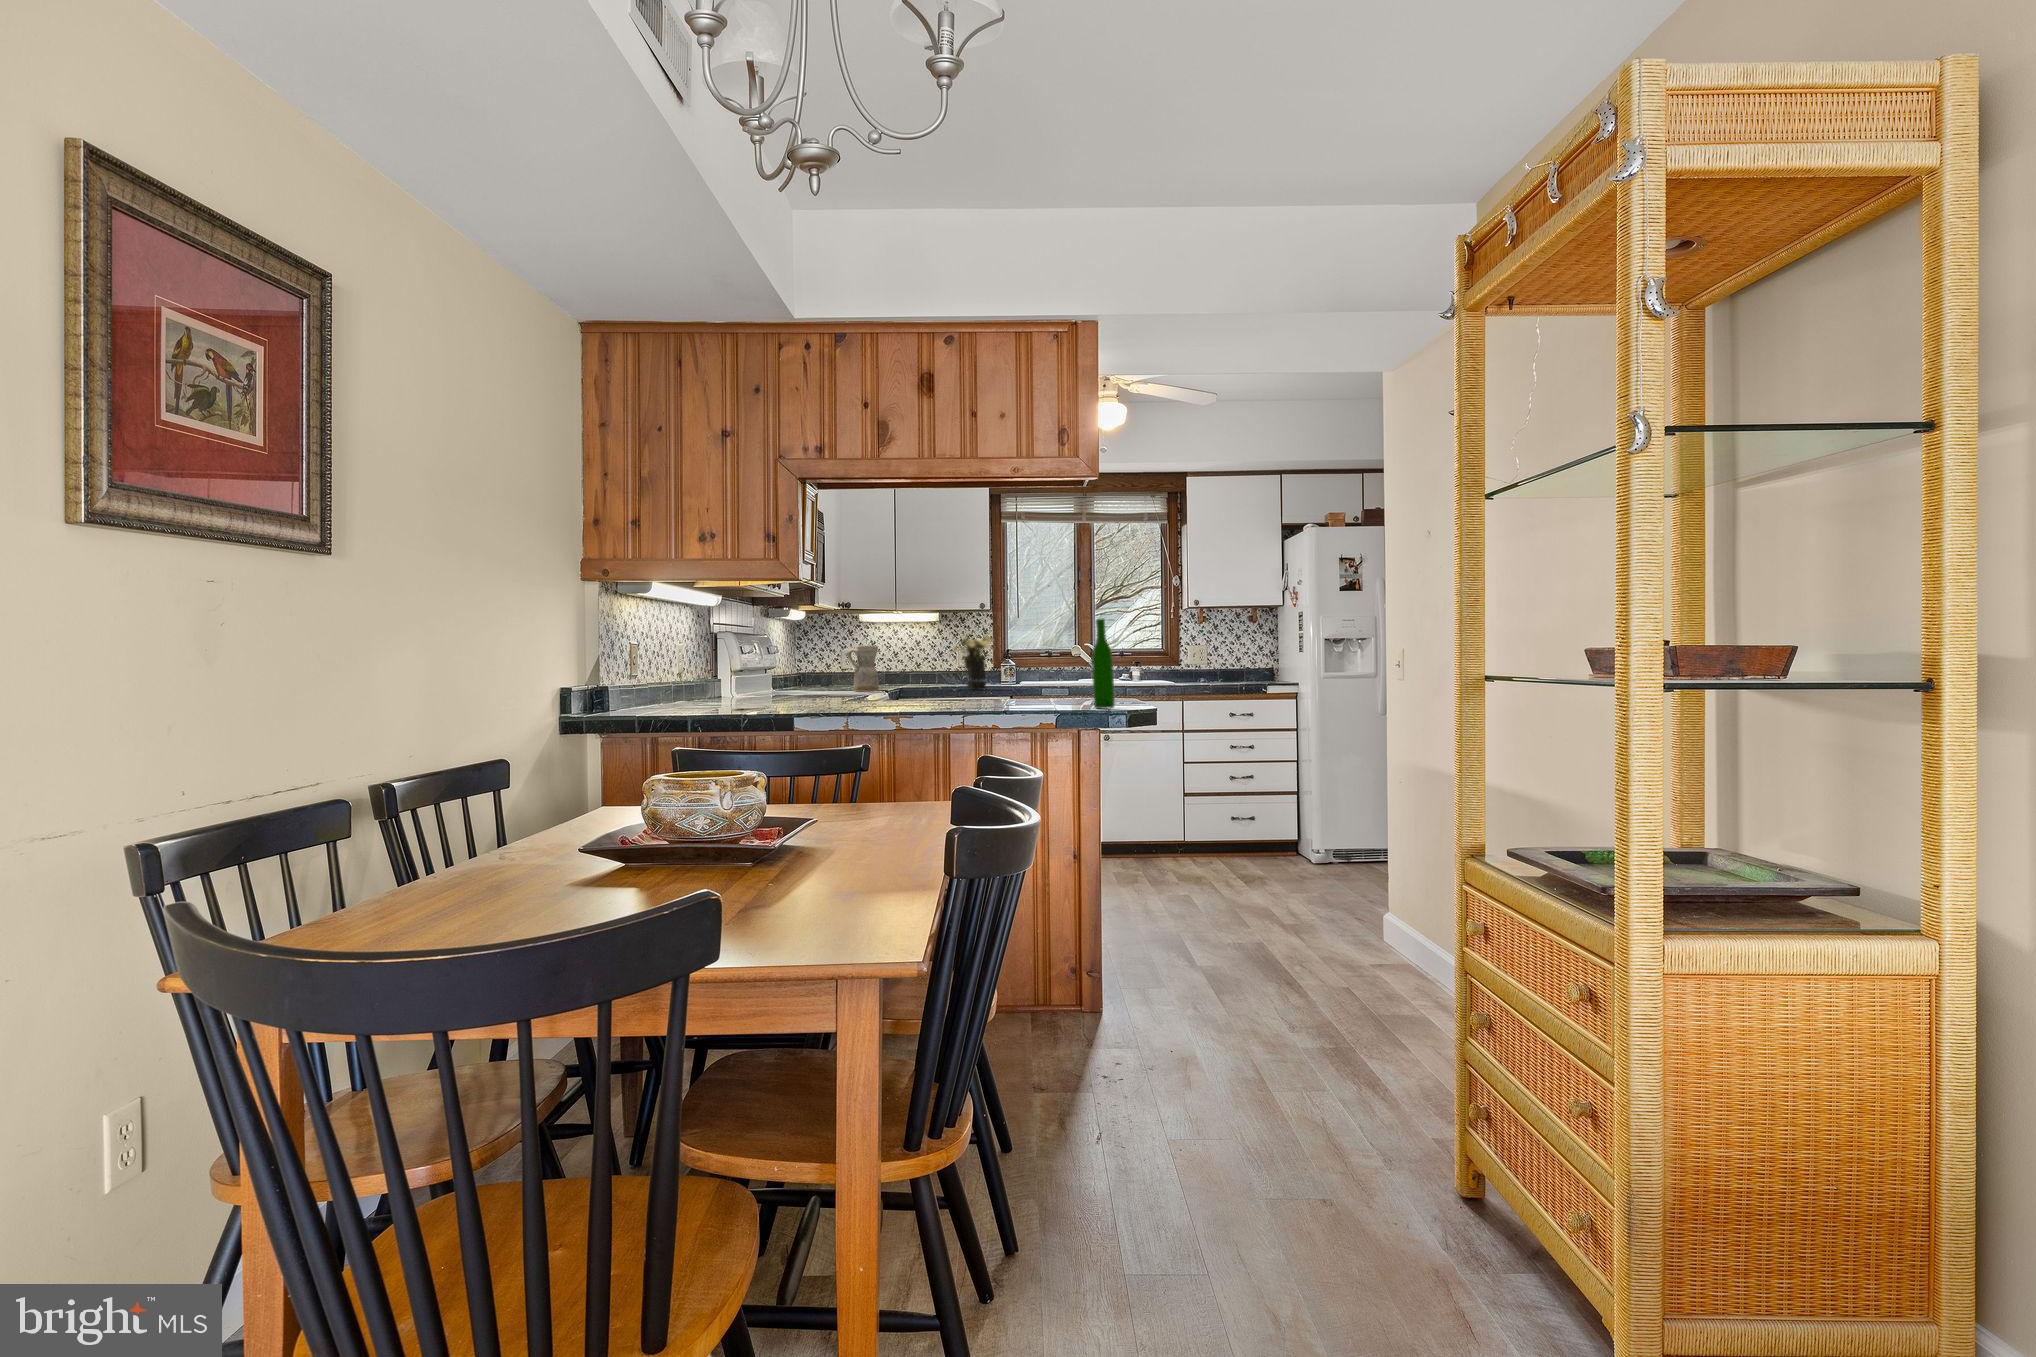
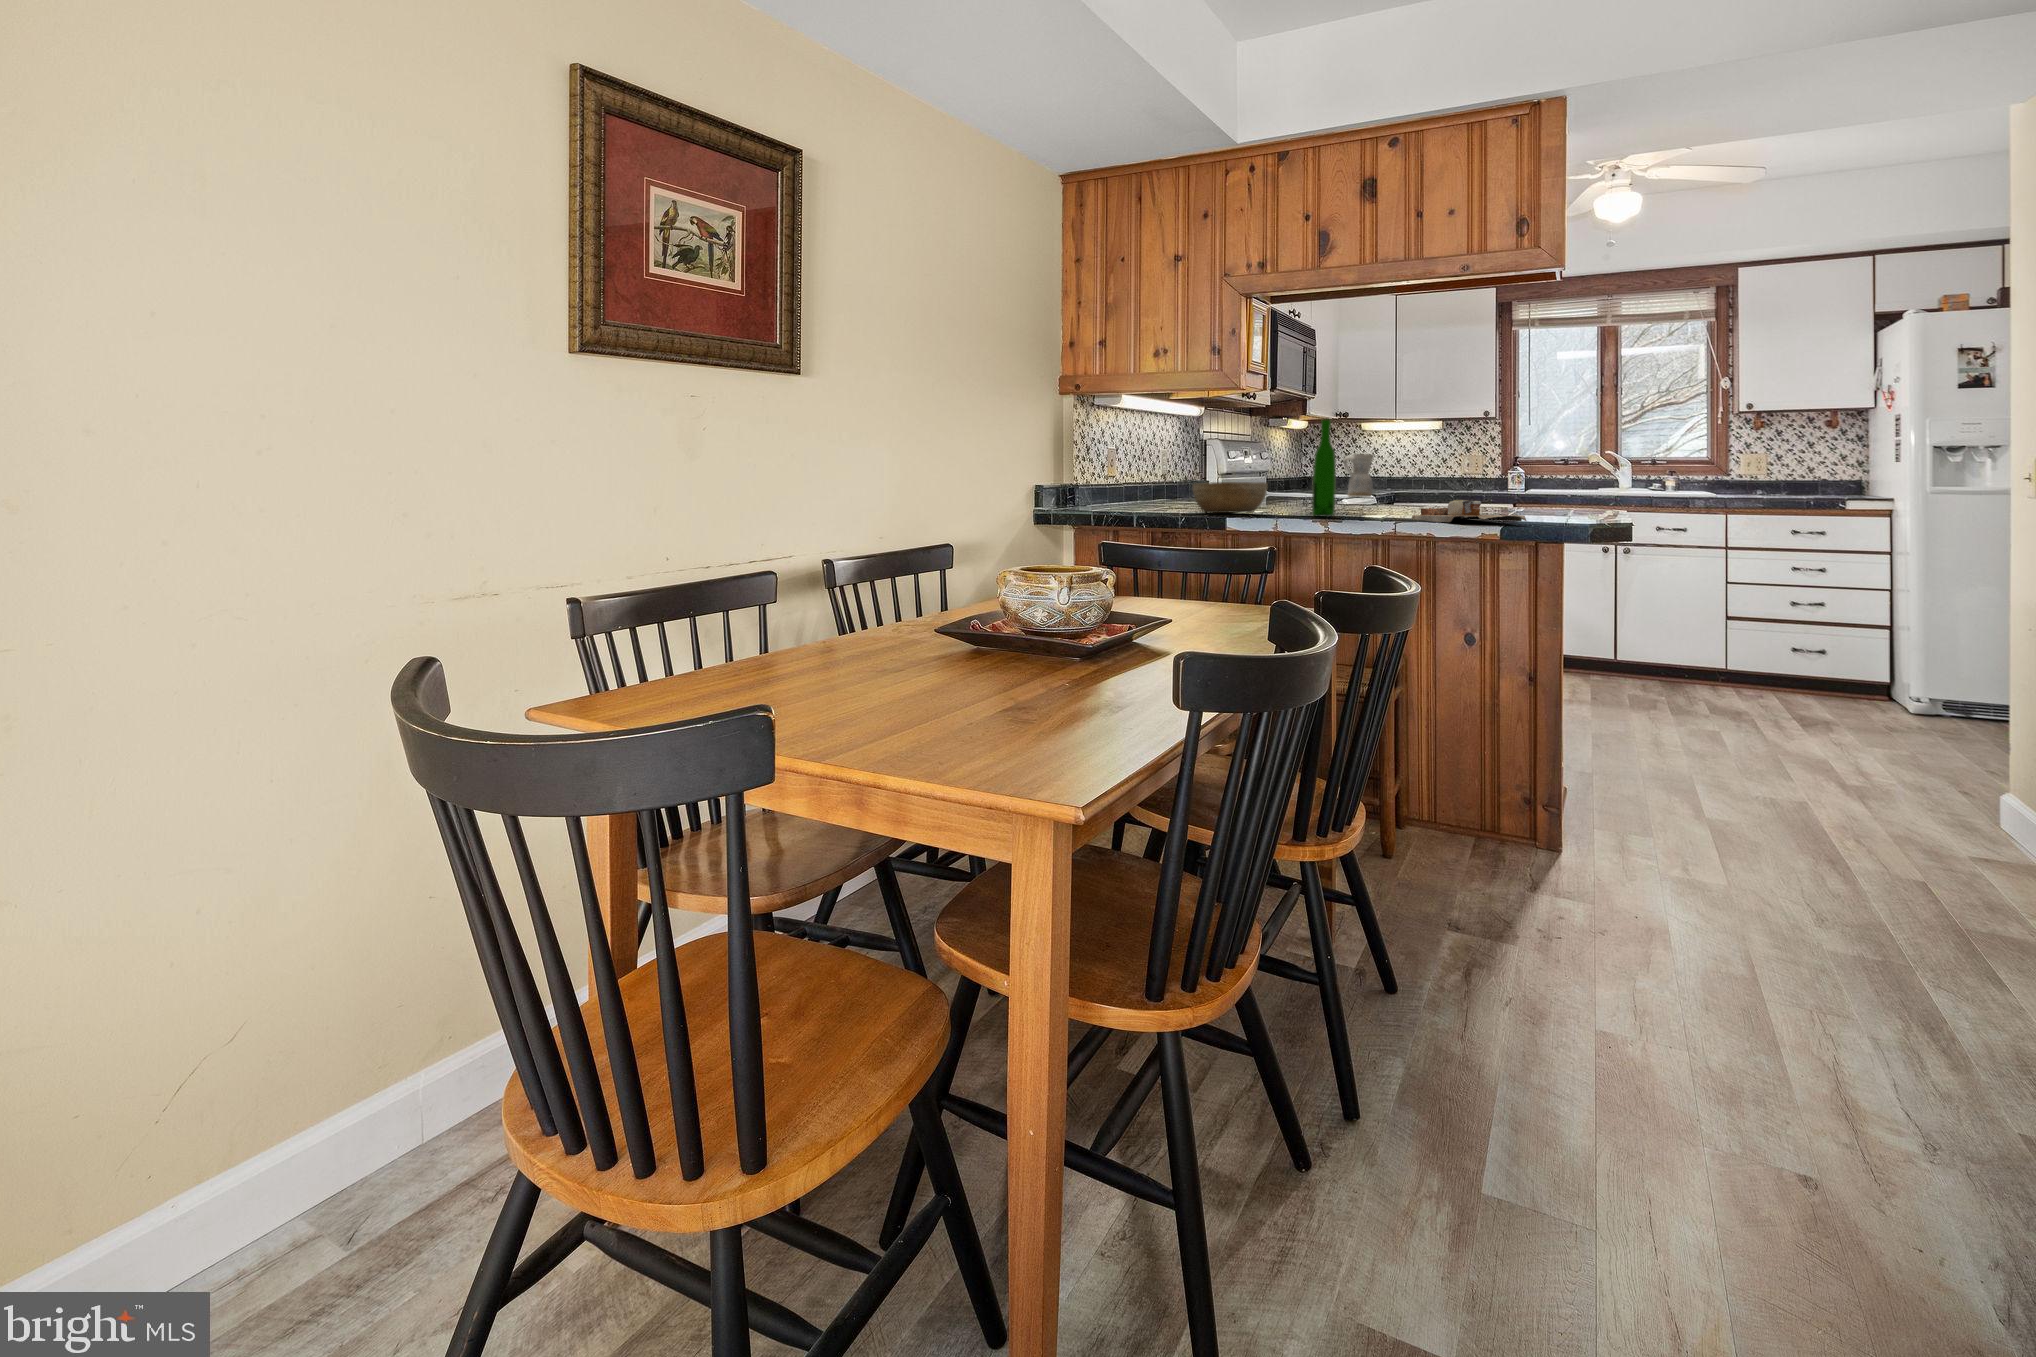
wine bottle: present [1092,619,1115,709] -> present [1312,419,1336,516]
flower arrangement: present [949,633,994,690] -> none [1451,438,1503,498]
bowl: none [764,678,847,713] -> present [1192,482,1268,513]
cutting board: none [993,692,1110,714] -> present [1412,500,1527,522]

